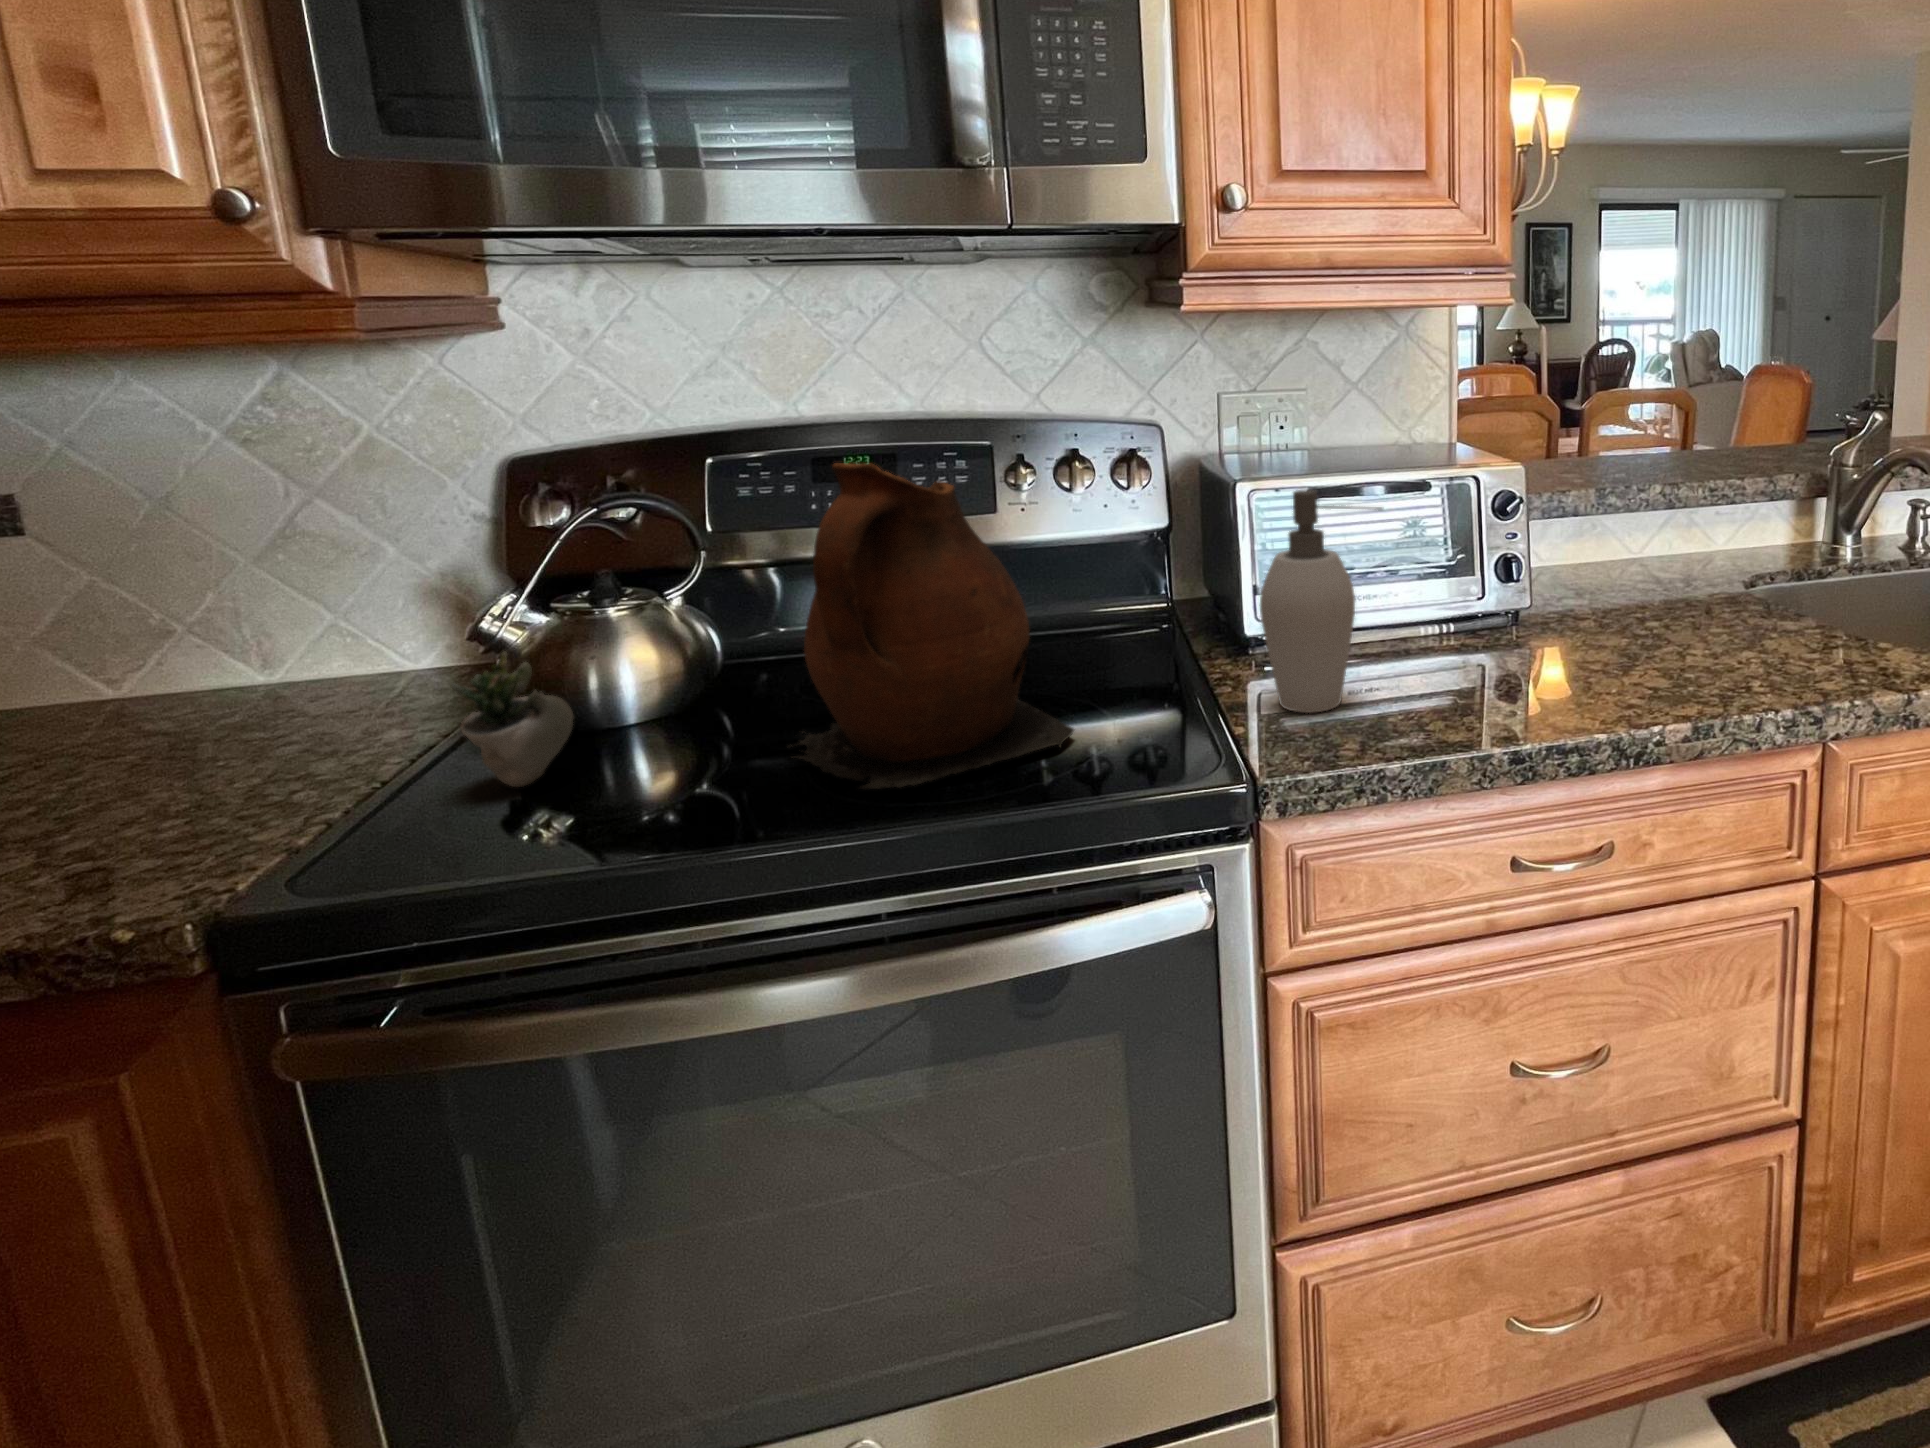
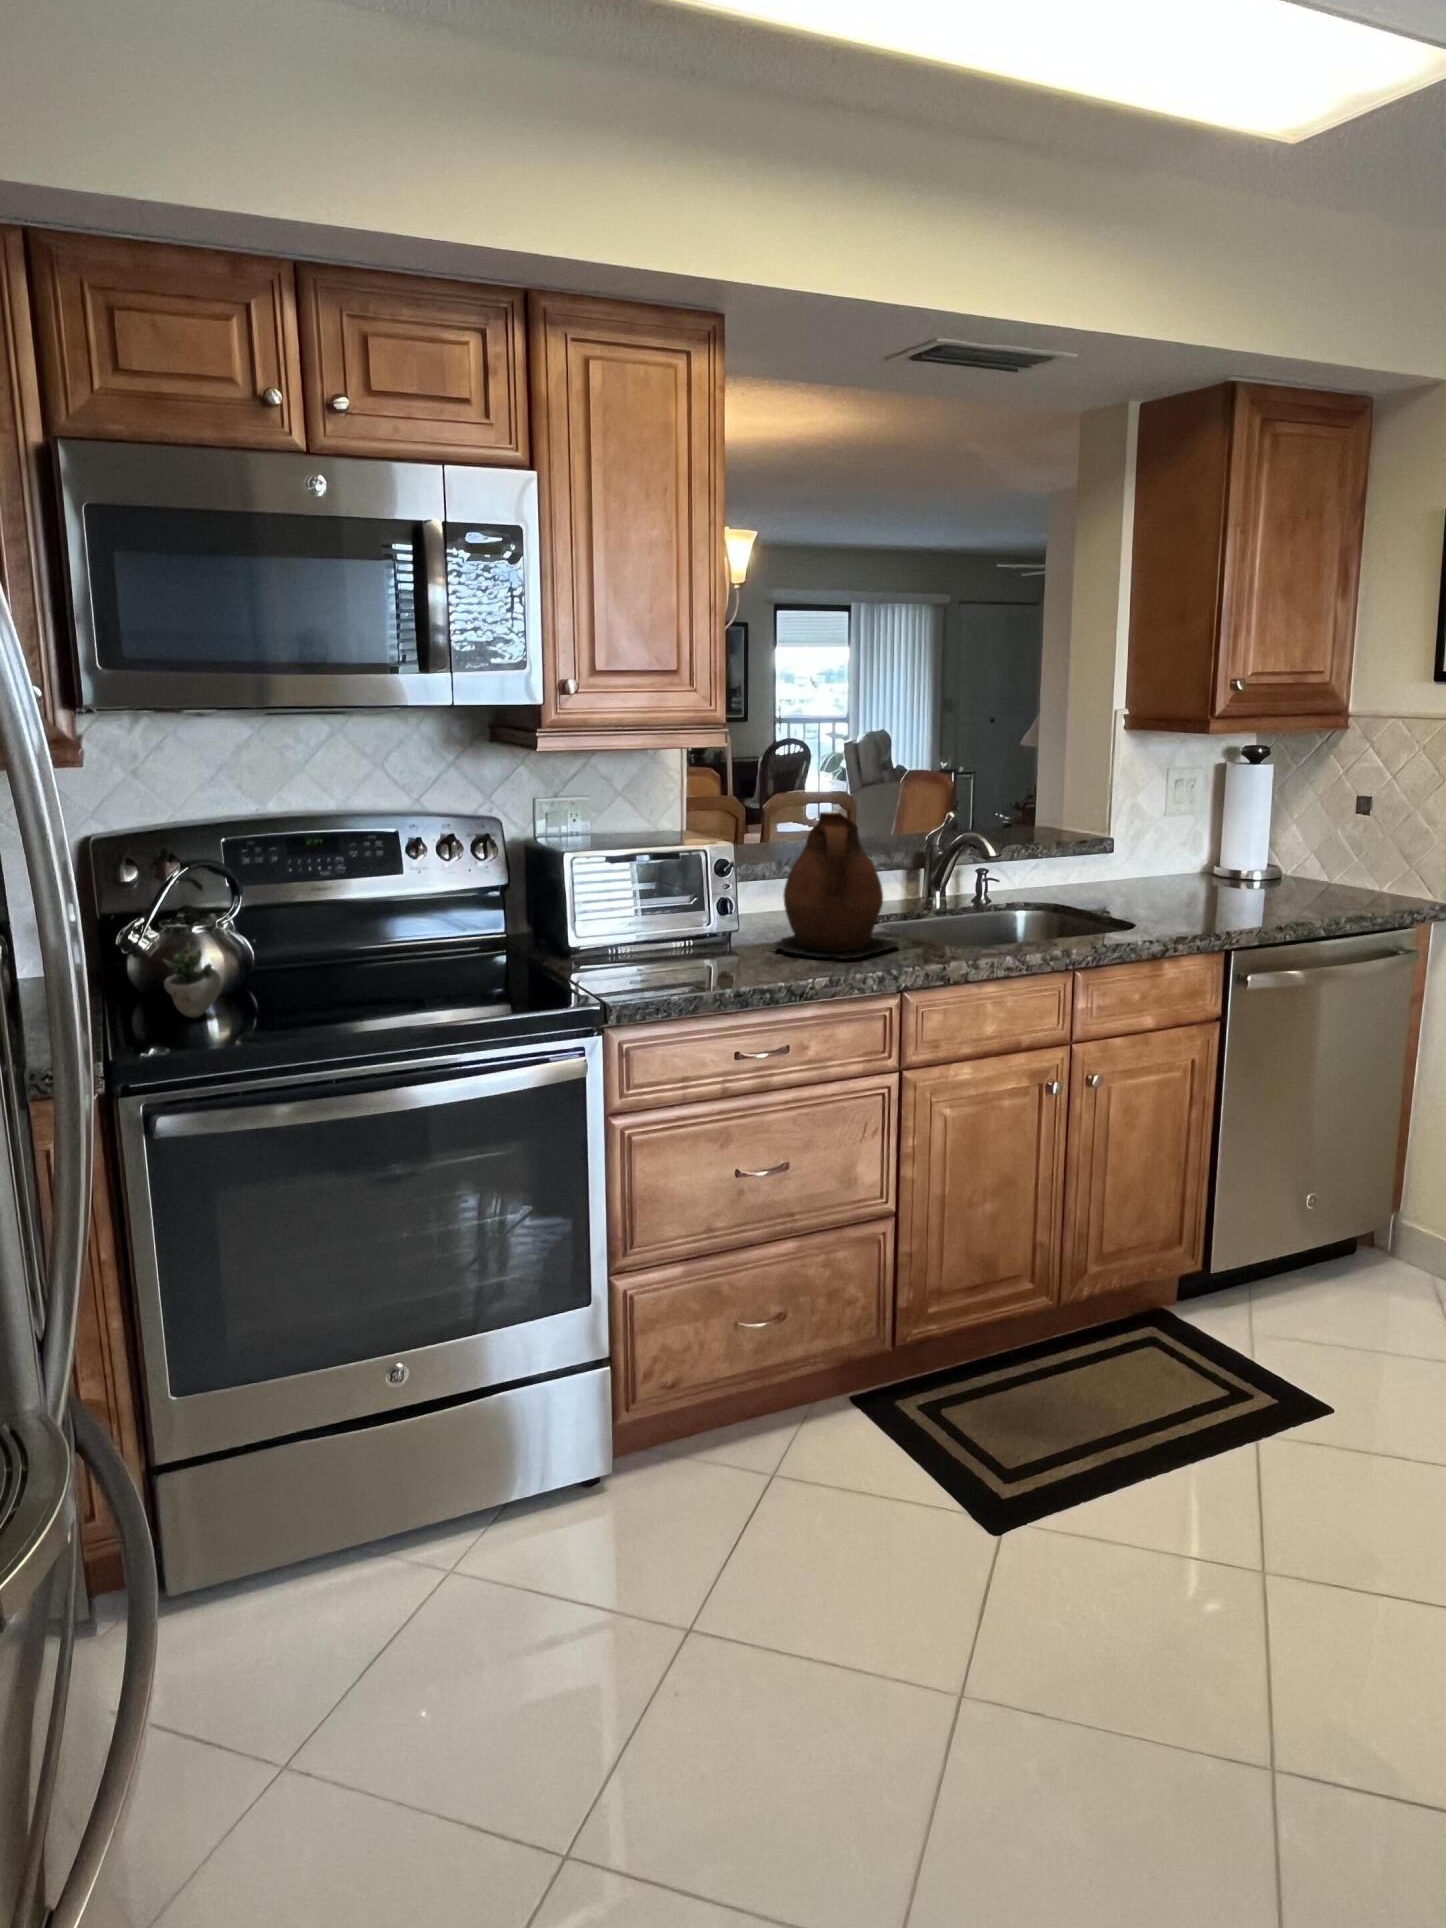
ceramic pitcher: present [789,463,1074,790] -> present [774,812,899,959]
soap dispenser: present [1260,490,1382,713] -> none [590,855,661,980]

